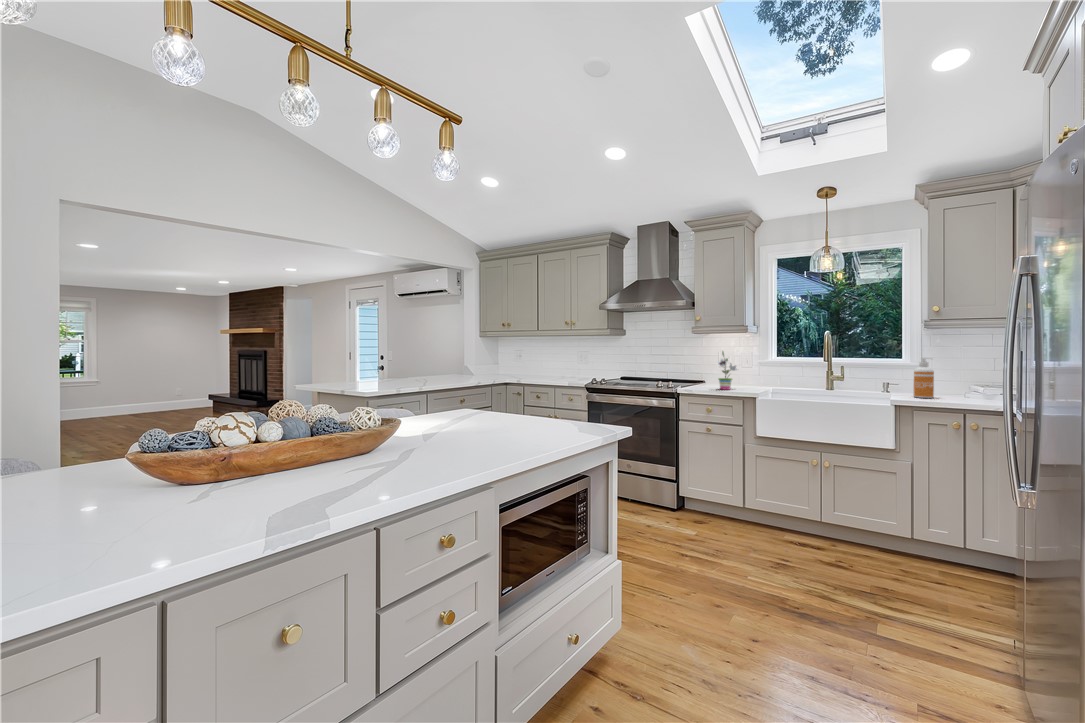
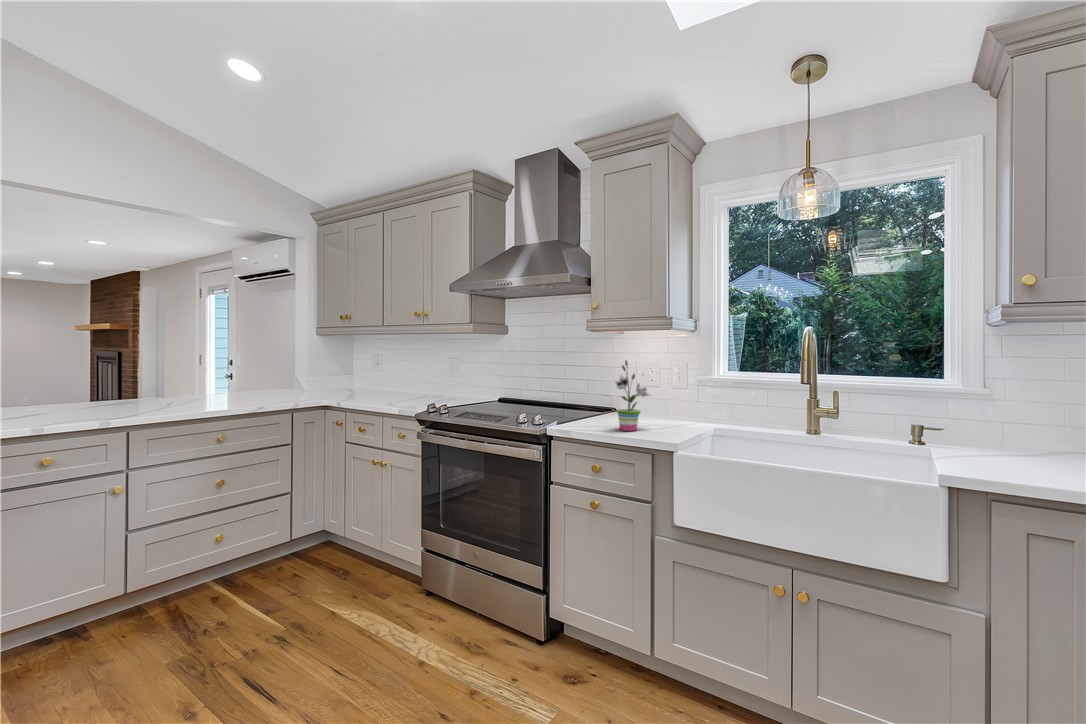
soap dispenser: present [913,358,934,398] -> none [983,382,1029,468]

